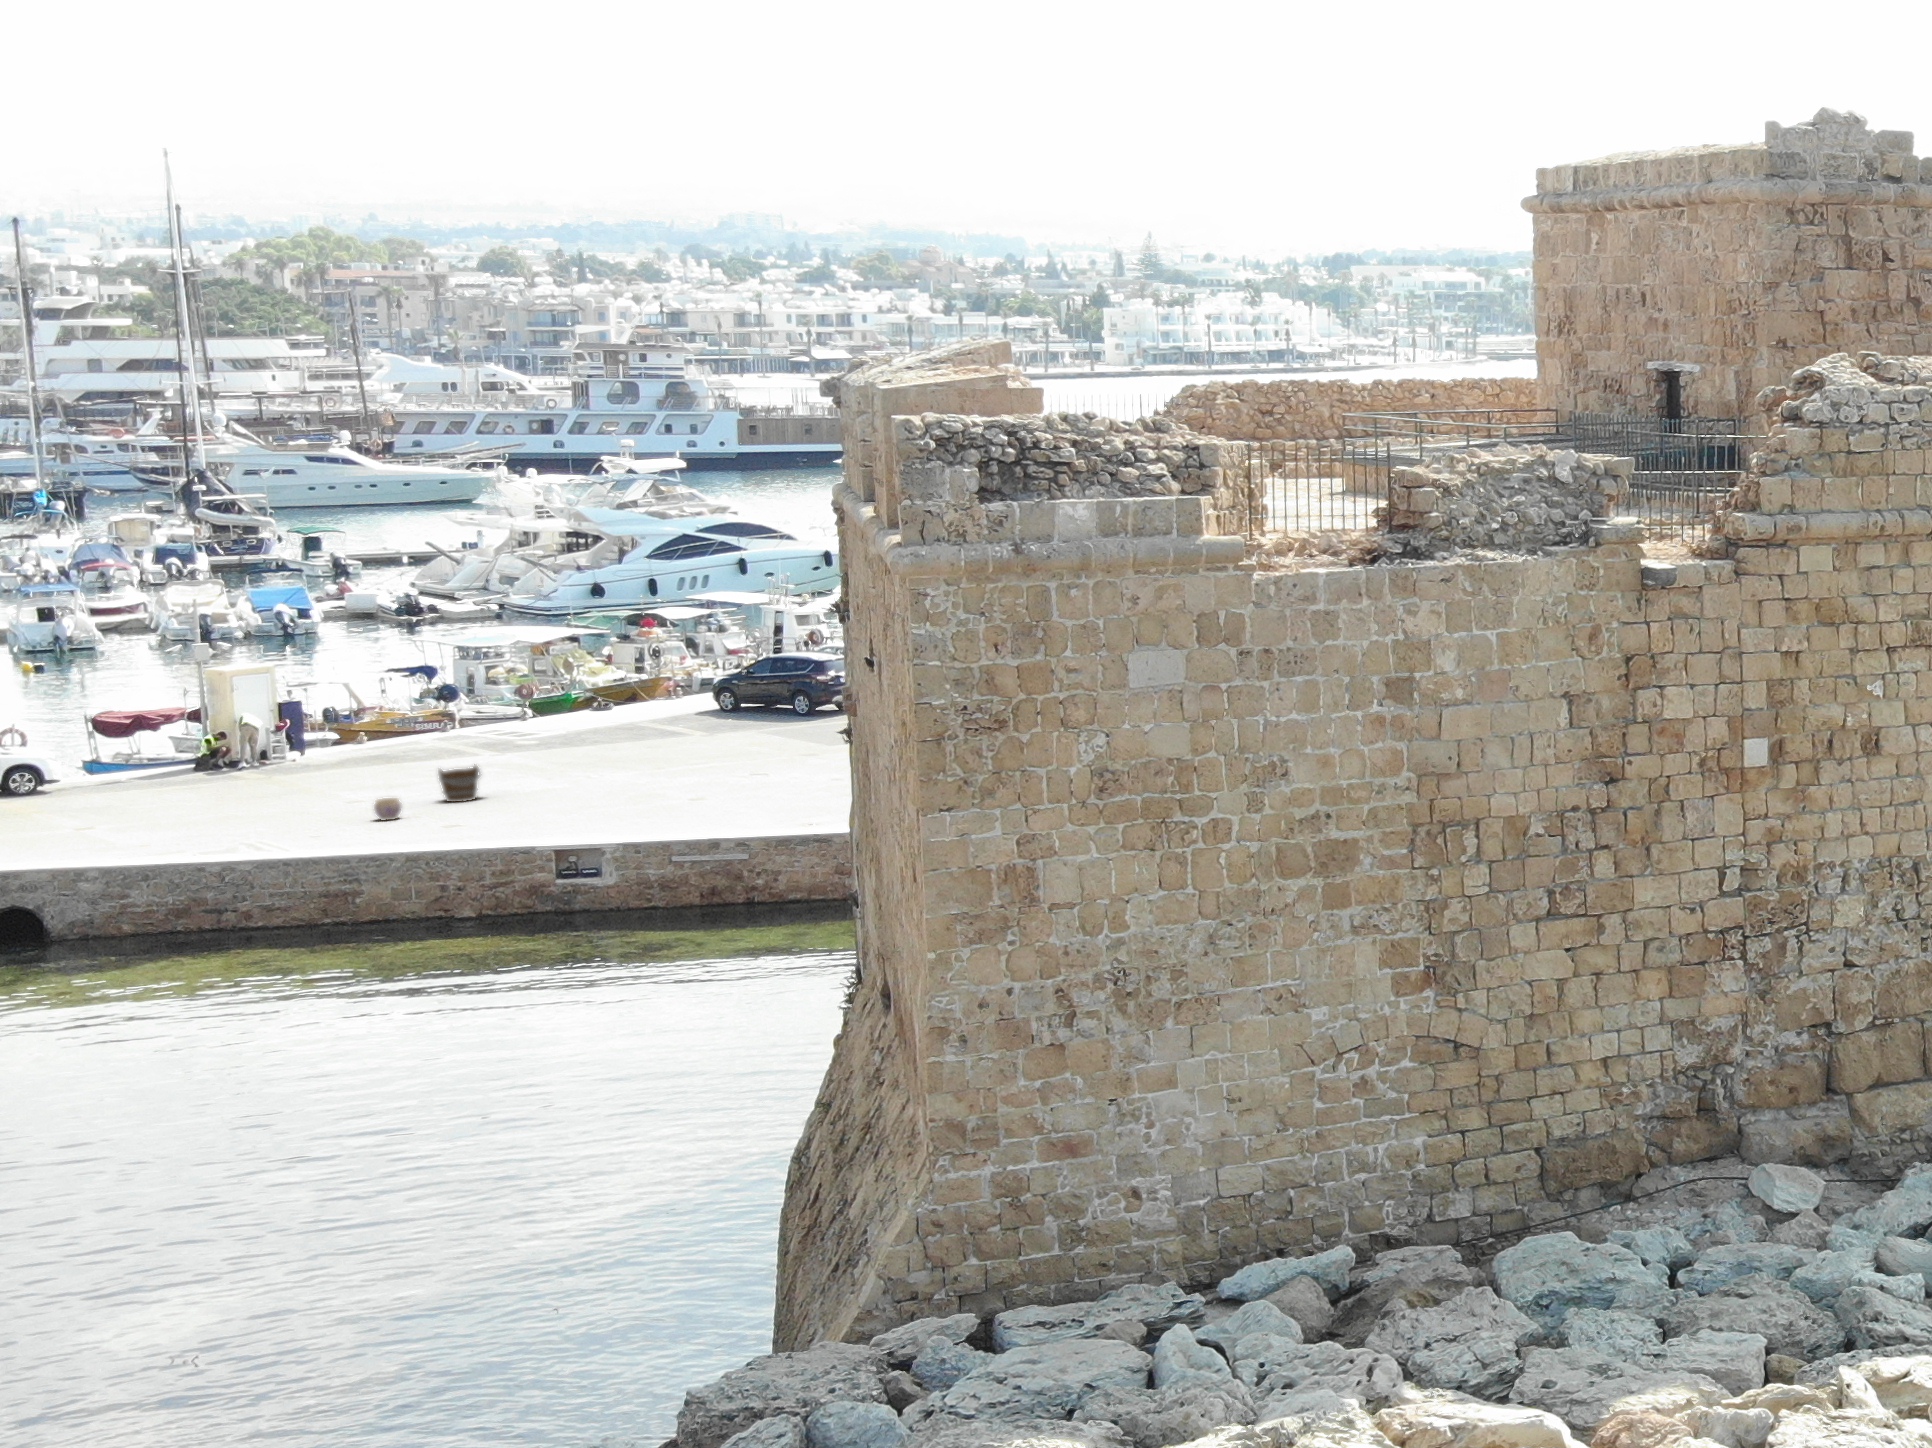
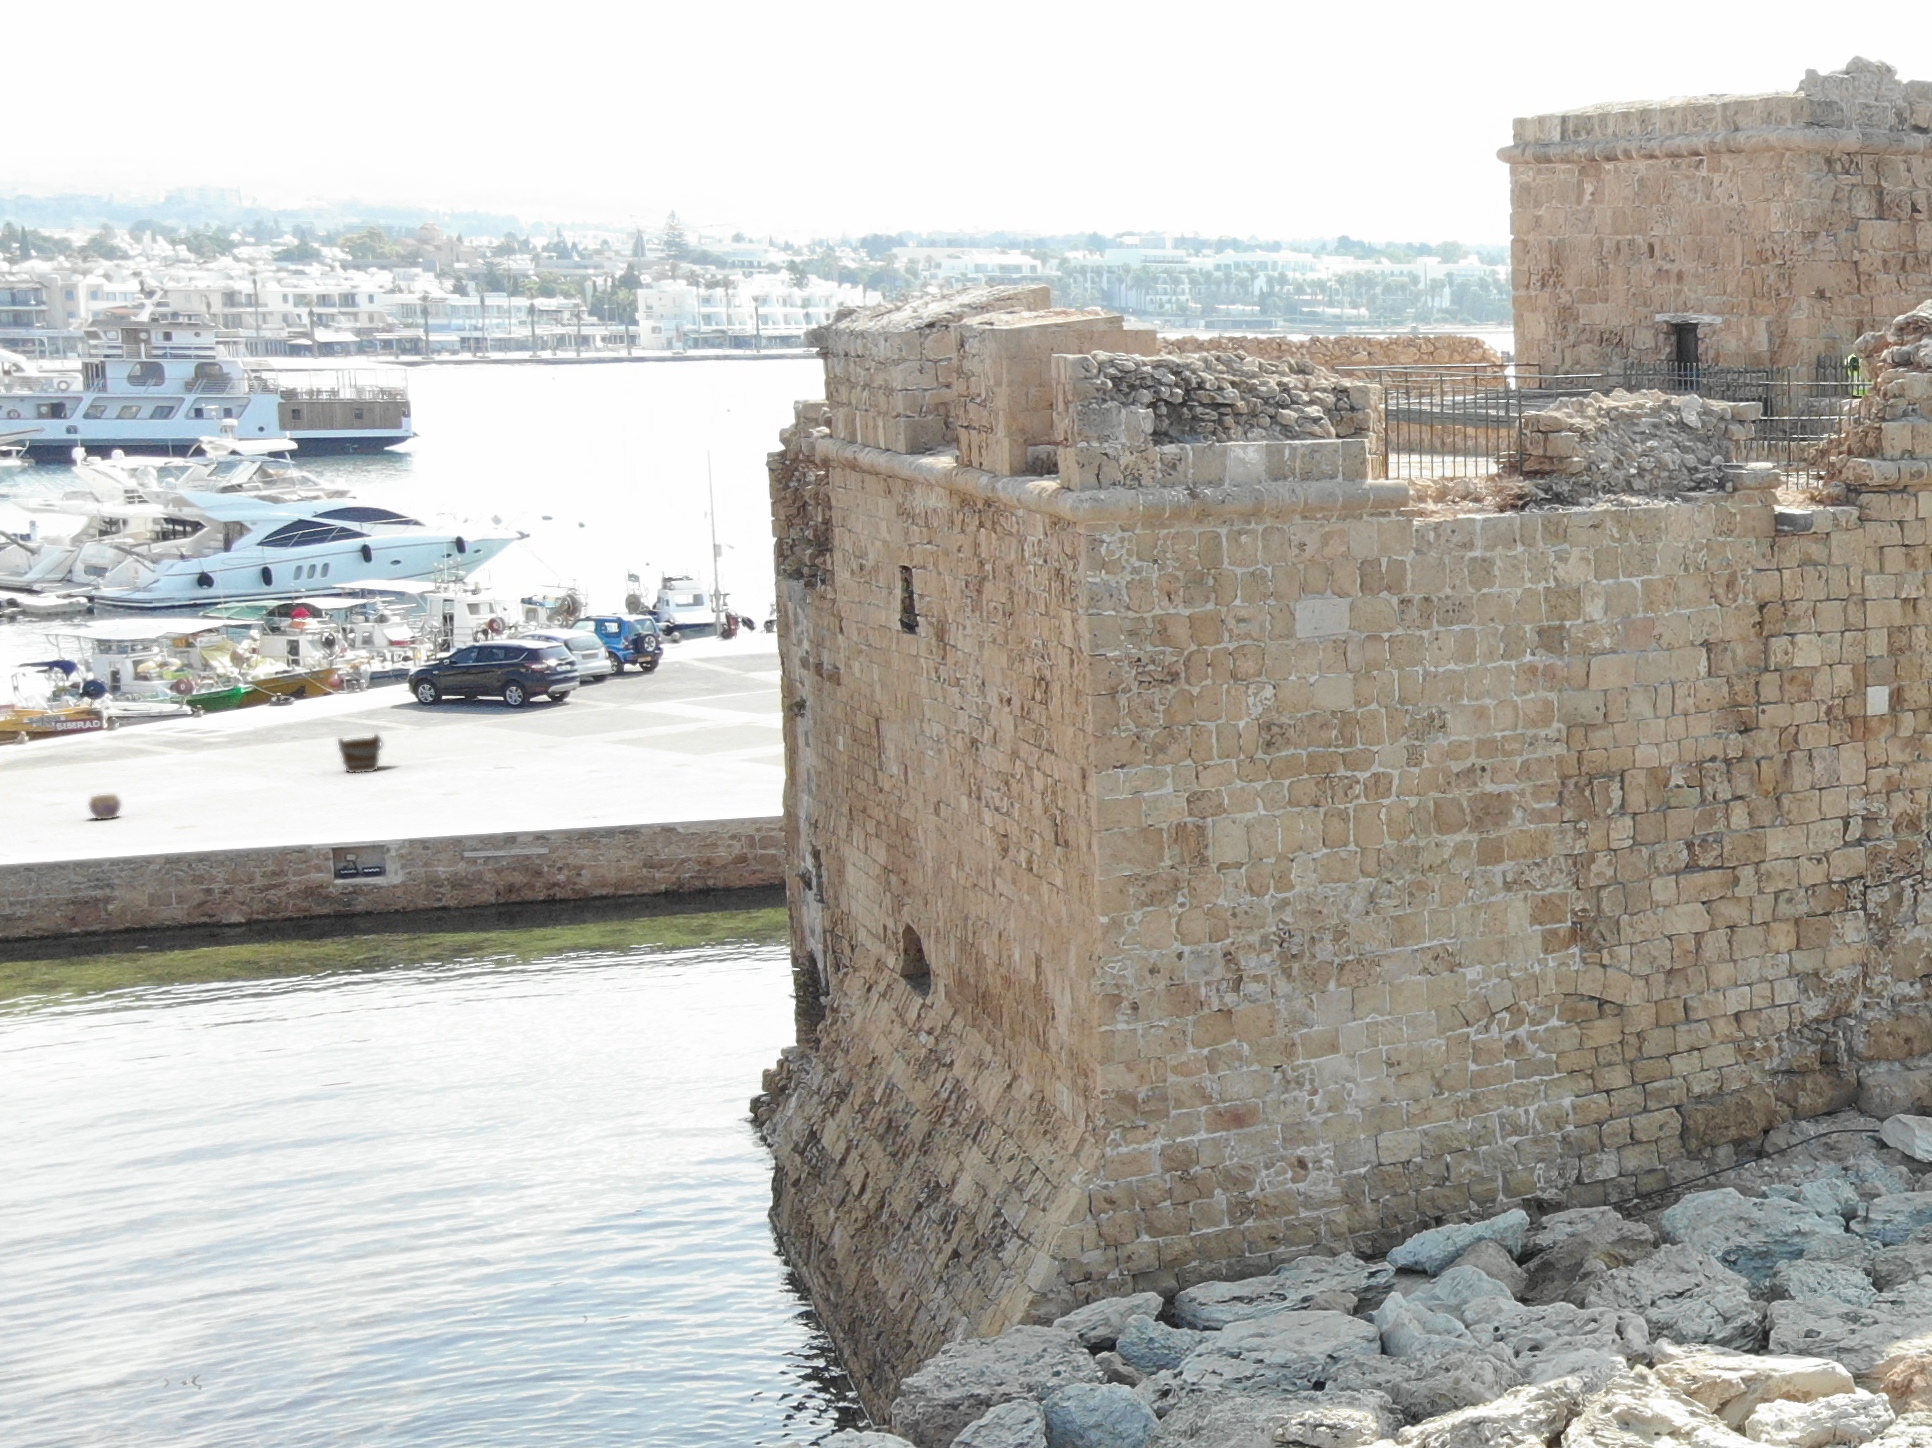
bucket: present [438,766,480,802] -> present [338,735,382,773]

